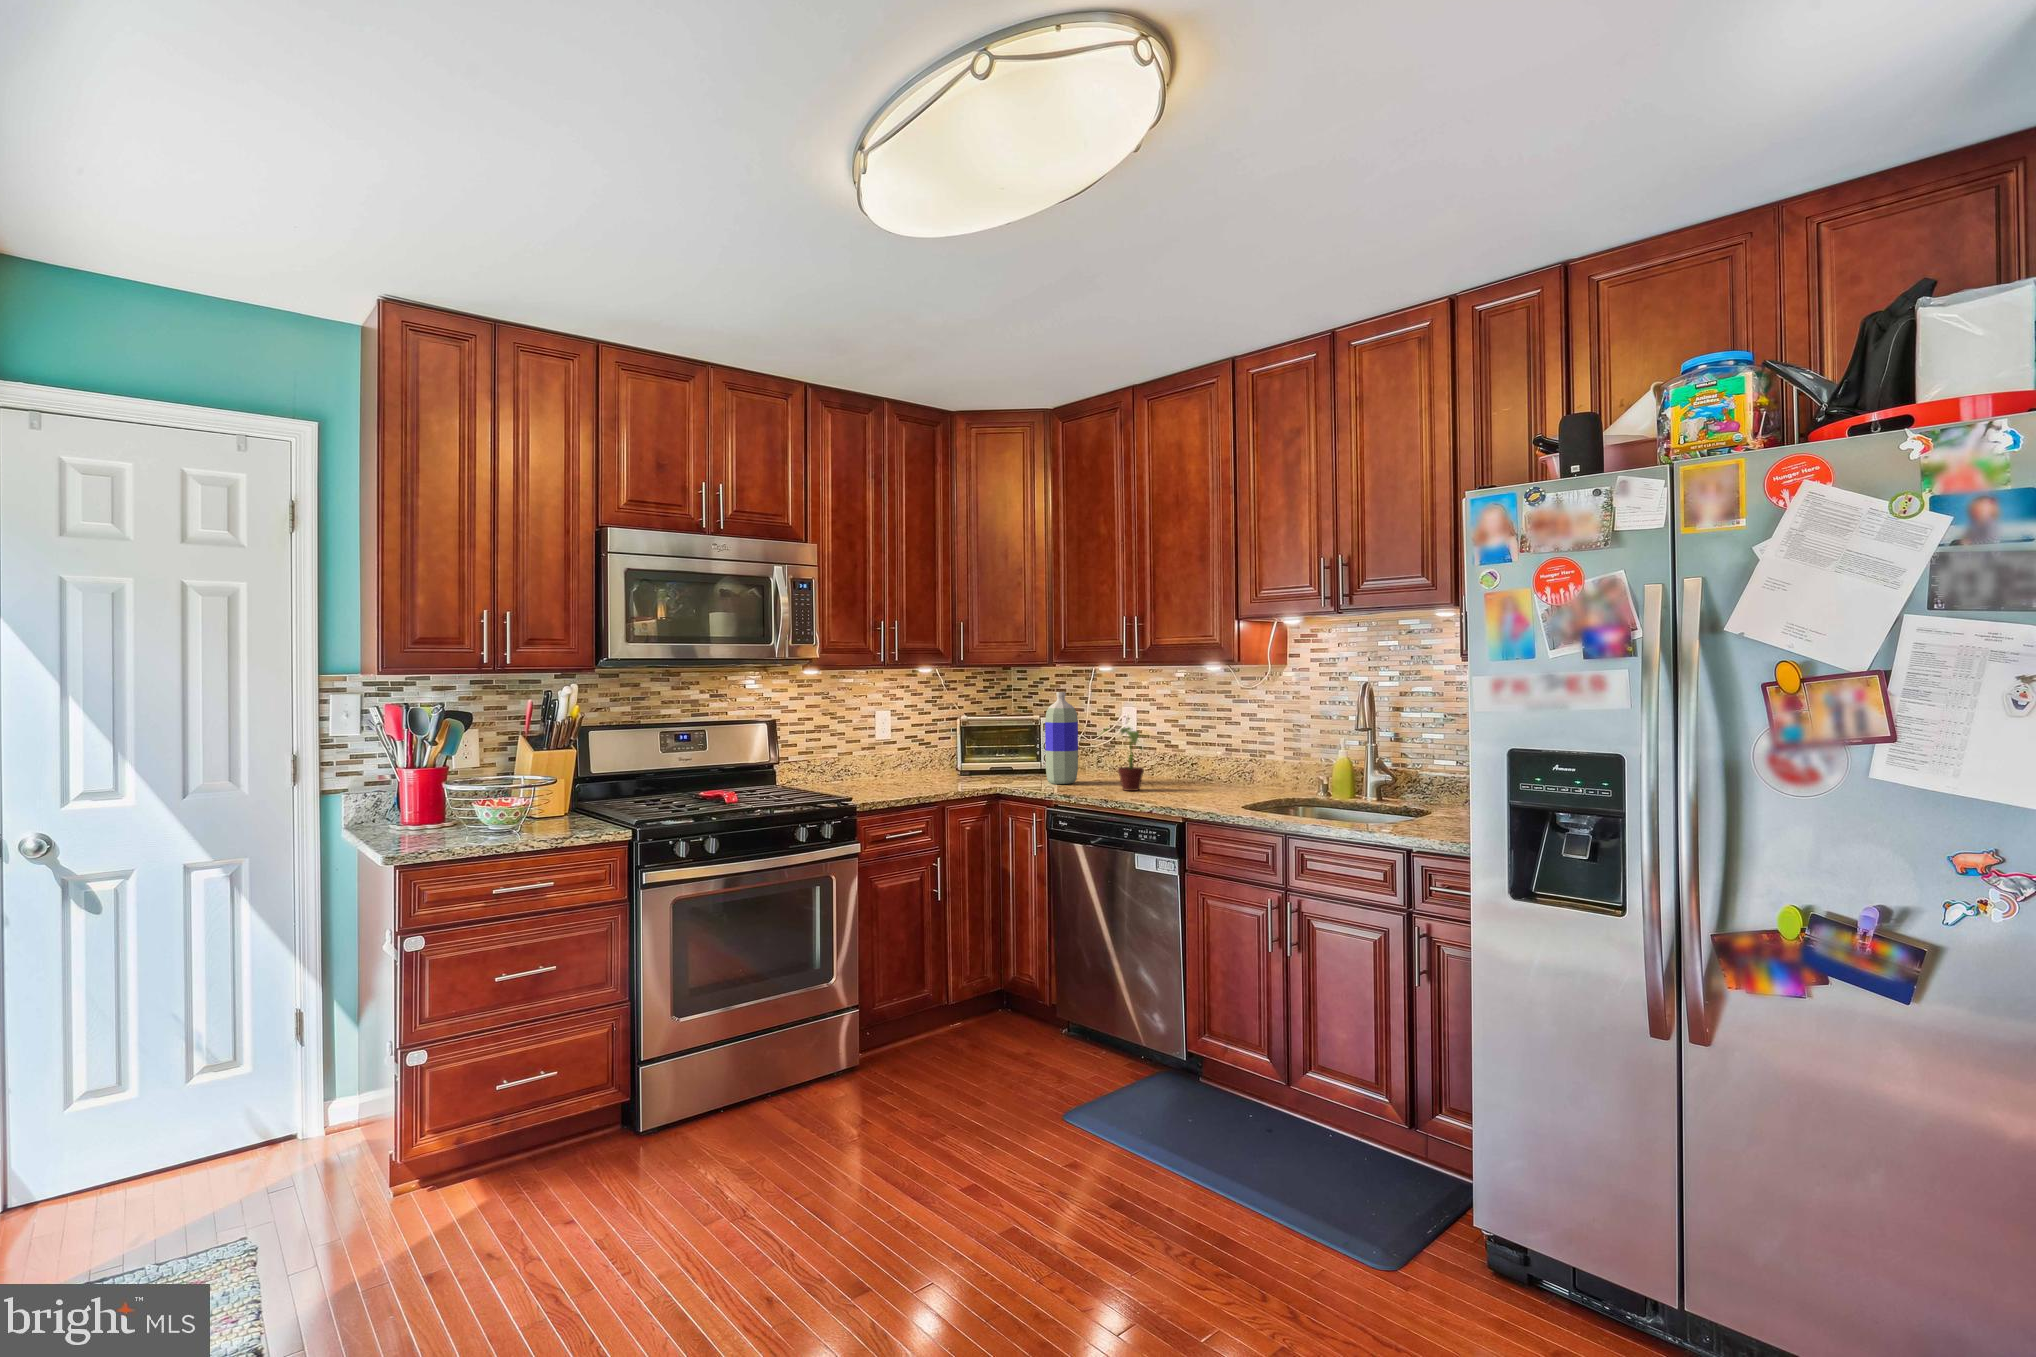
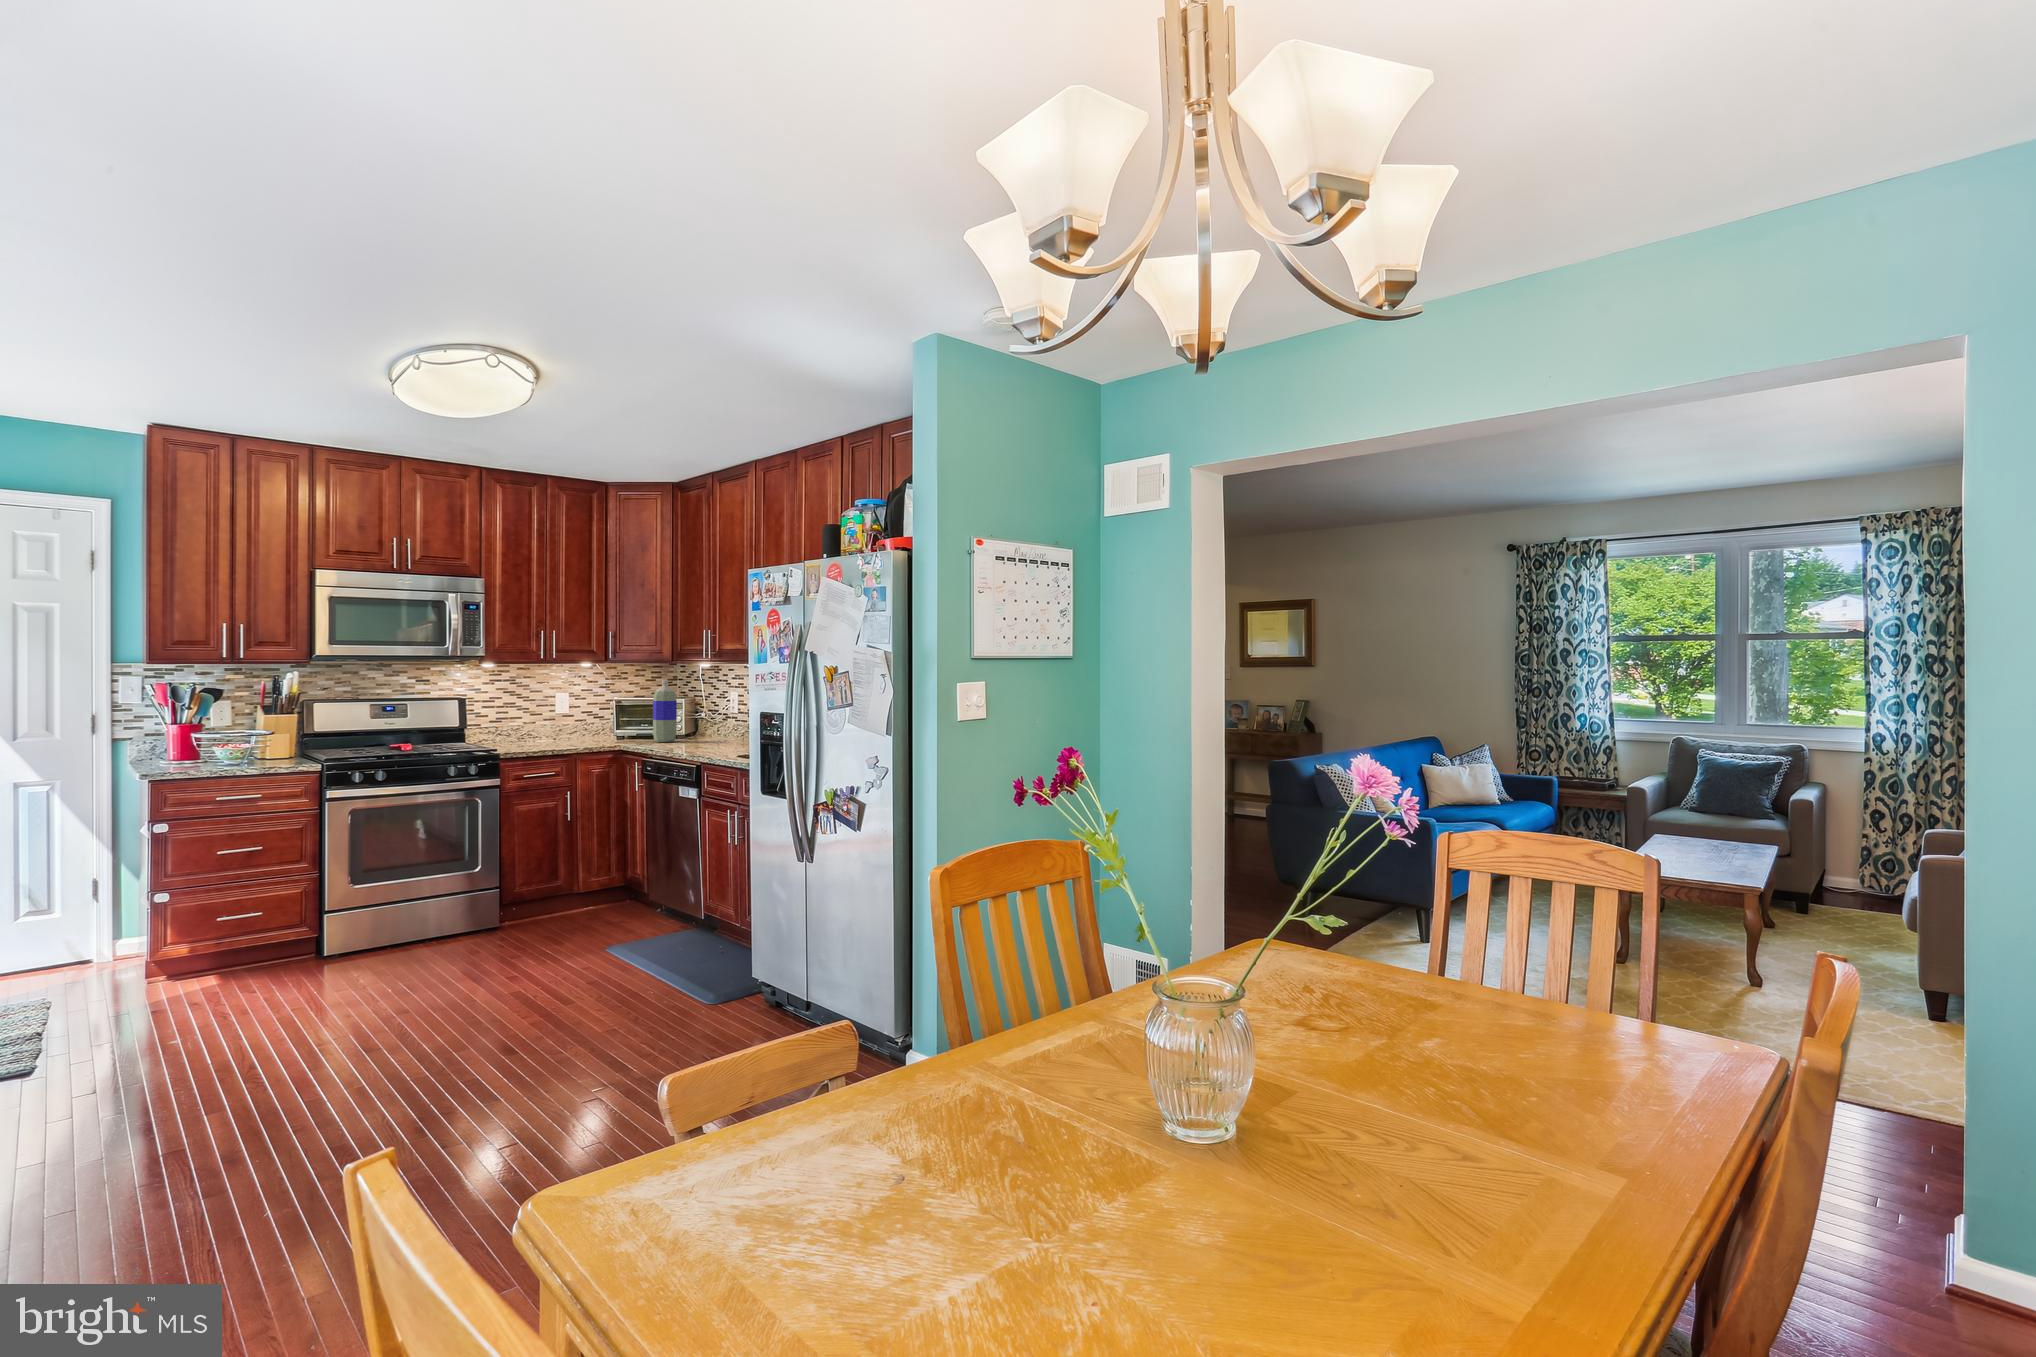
potted plant: present [1100,728,1155,791] -> none [677,704,720,746]

